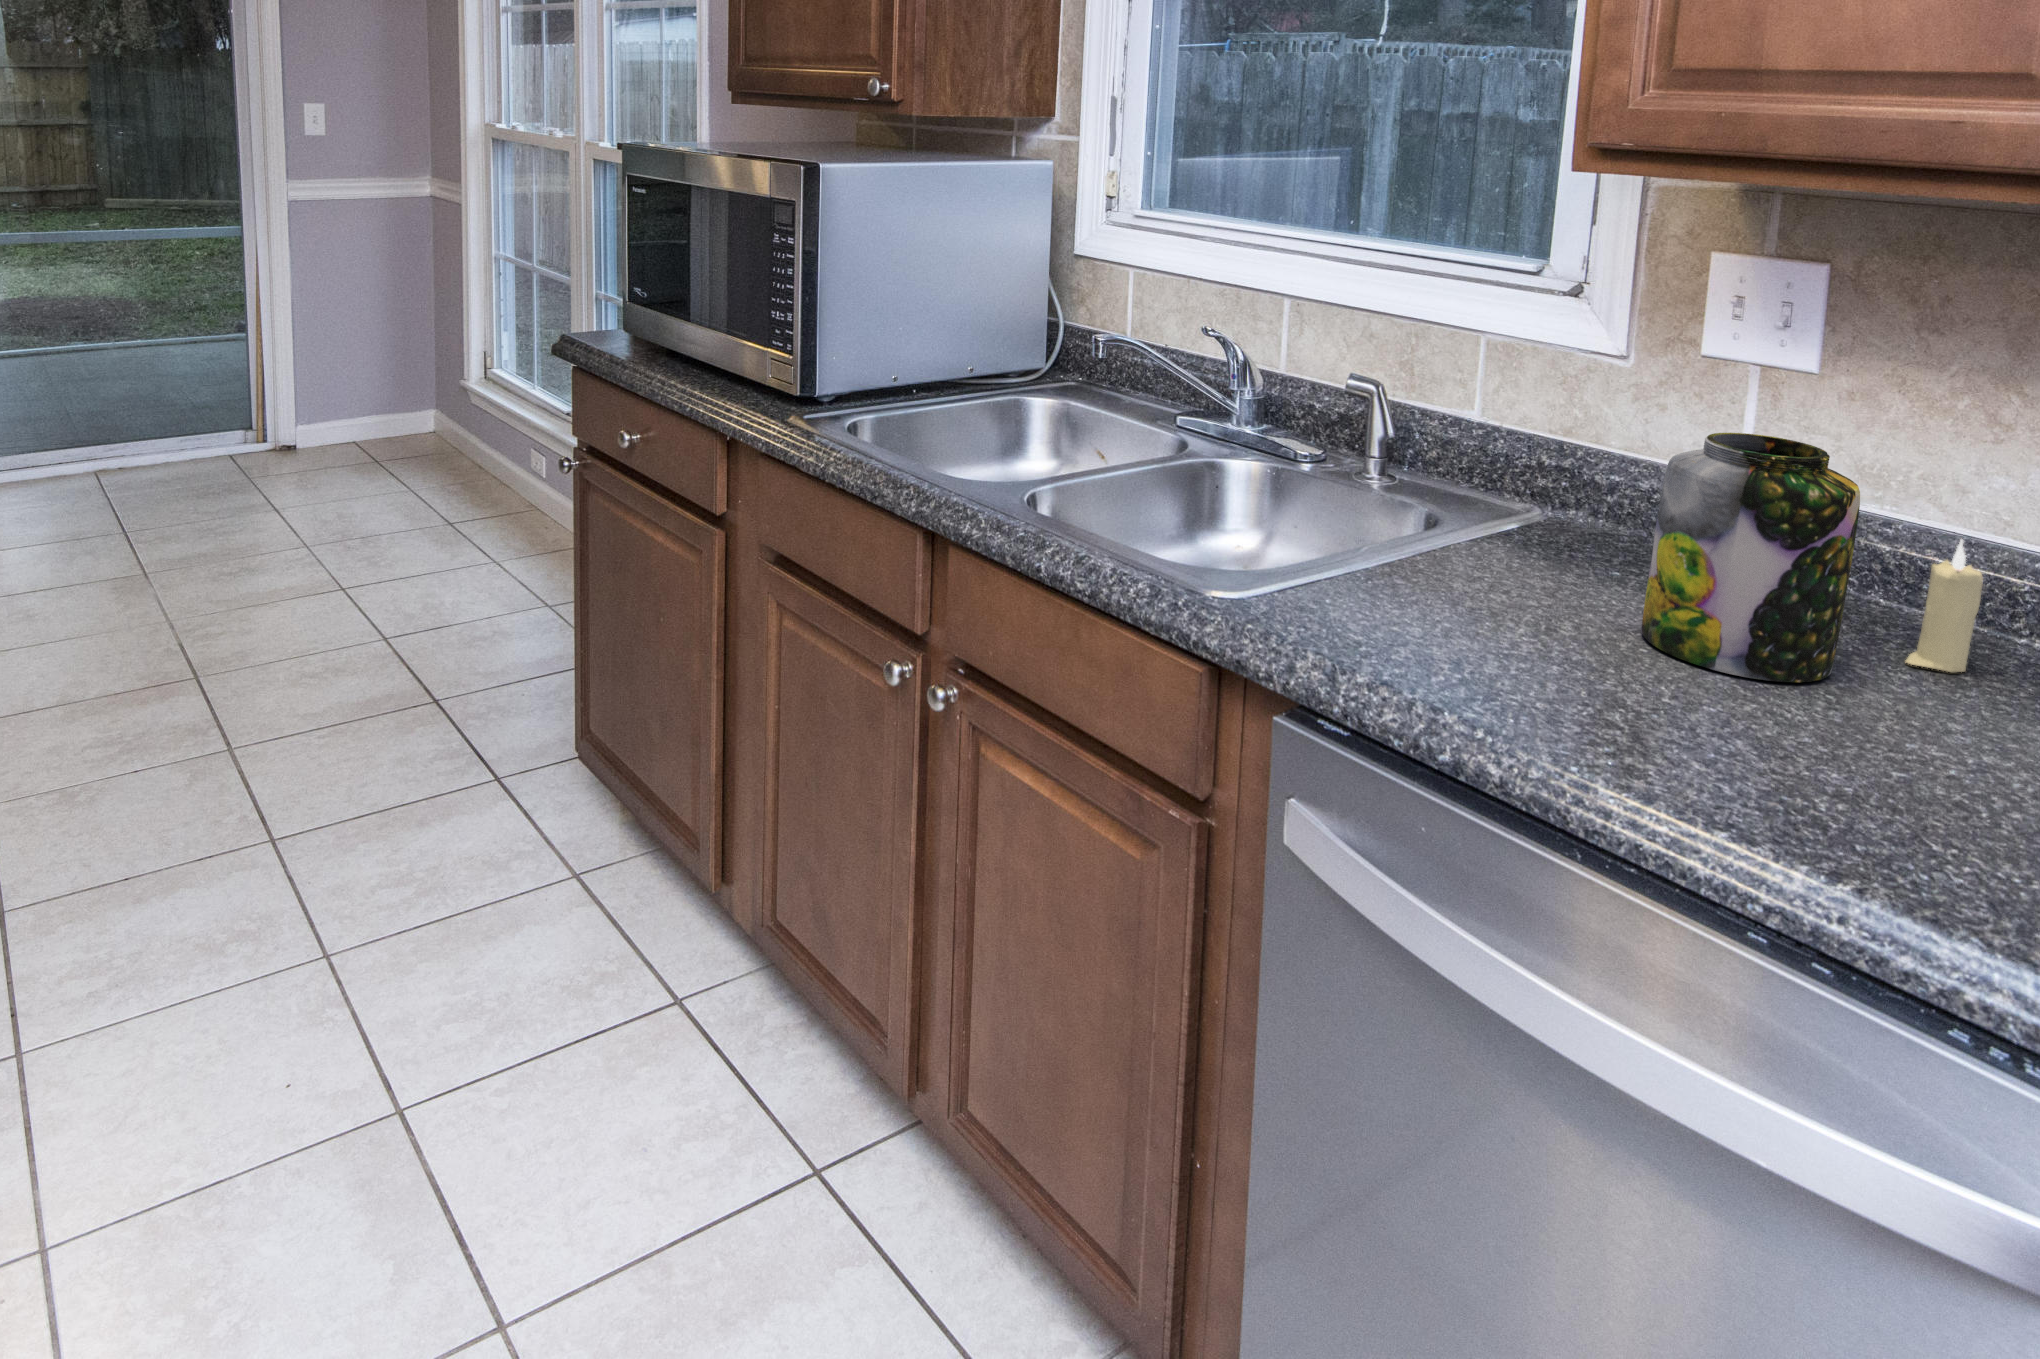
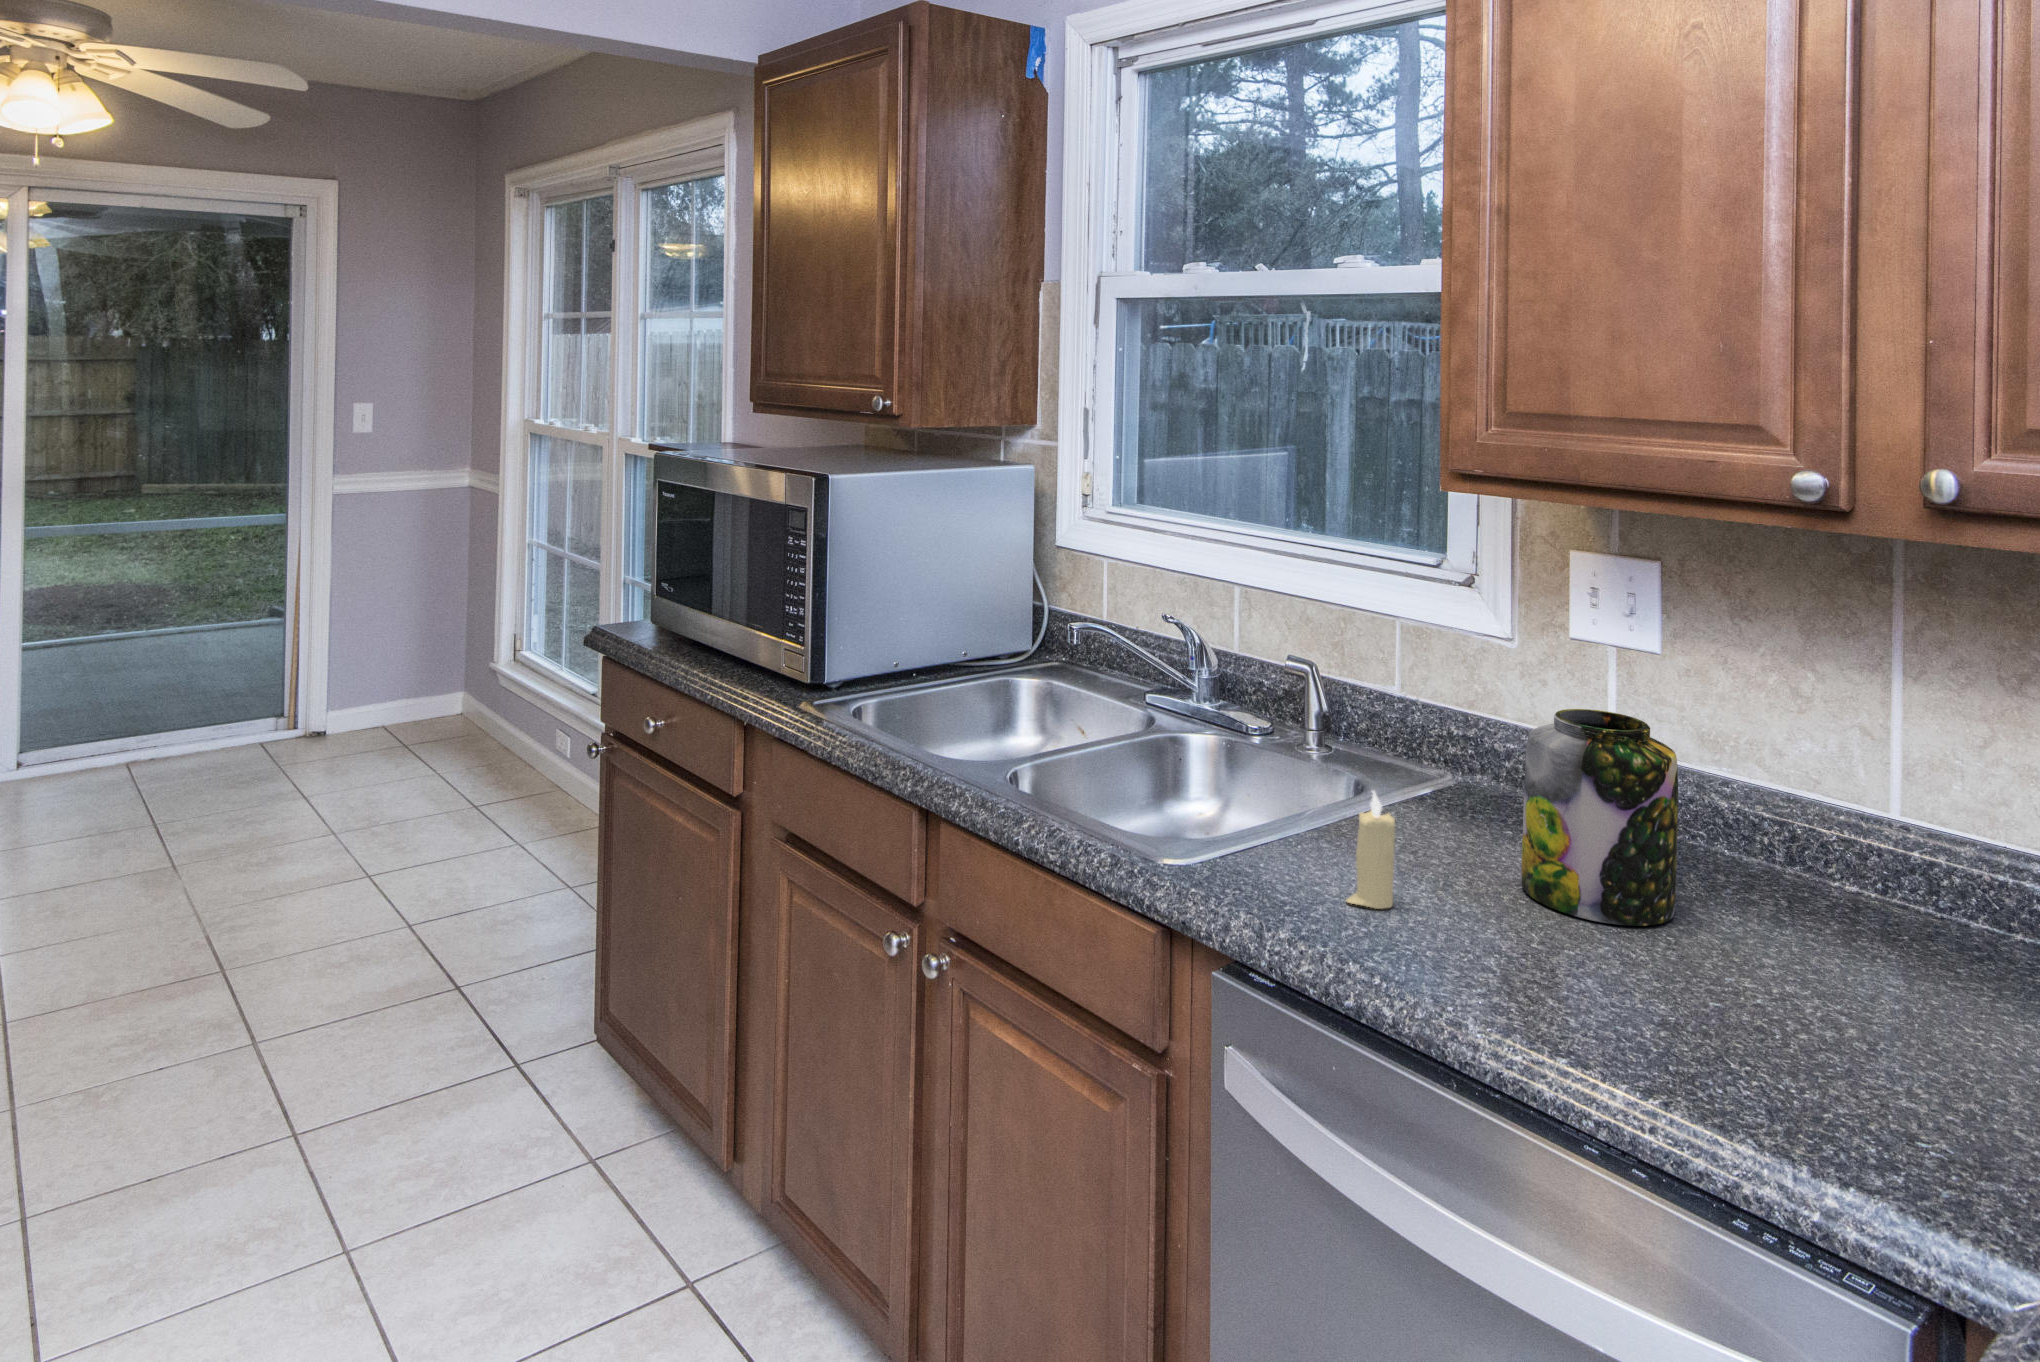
candle: present [1906,539,1983,672] -> present [1346,791,1395,909]

